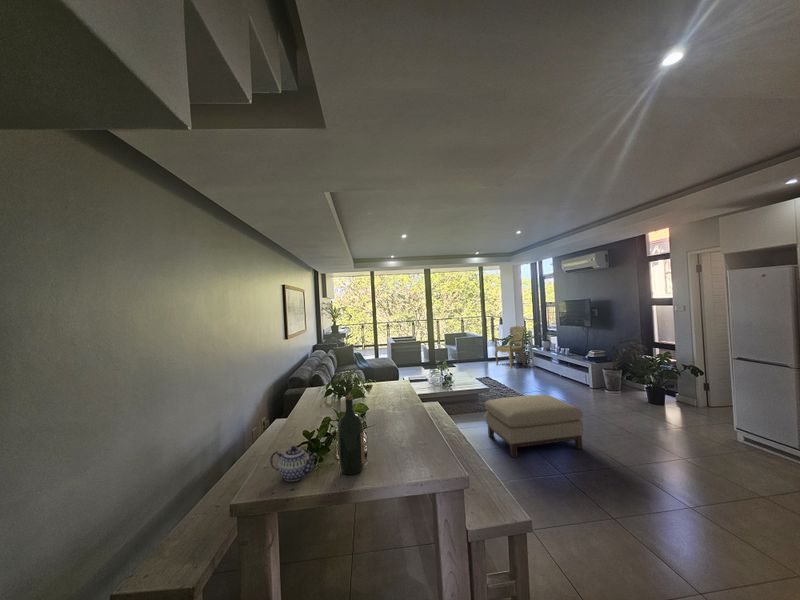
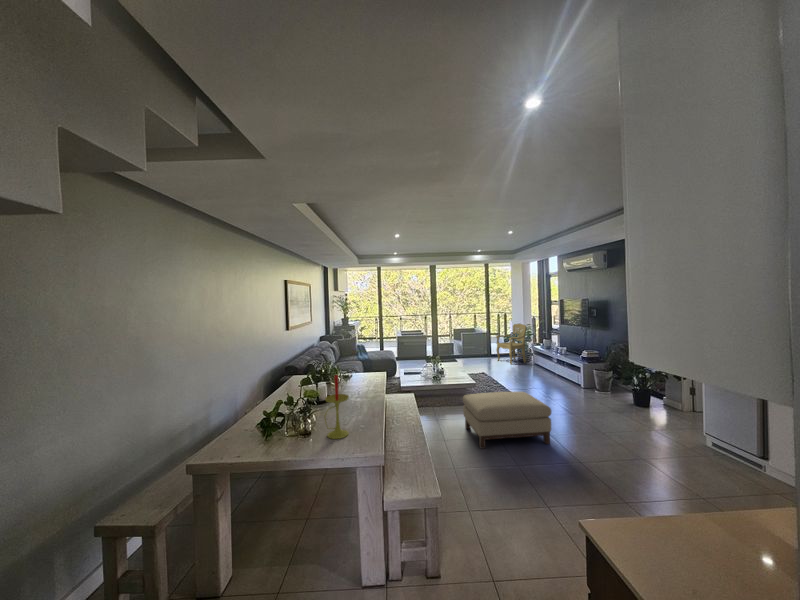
candle: none [387,380,415,457] -> present [325,375,349,439]
wine bottle: present [338,395,365,474] -> none [277,385,300,450]
teapot: present [270,446,317,481] -> none [223,425,260,453]

